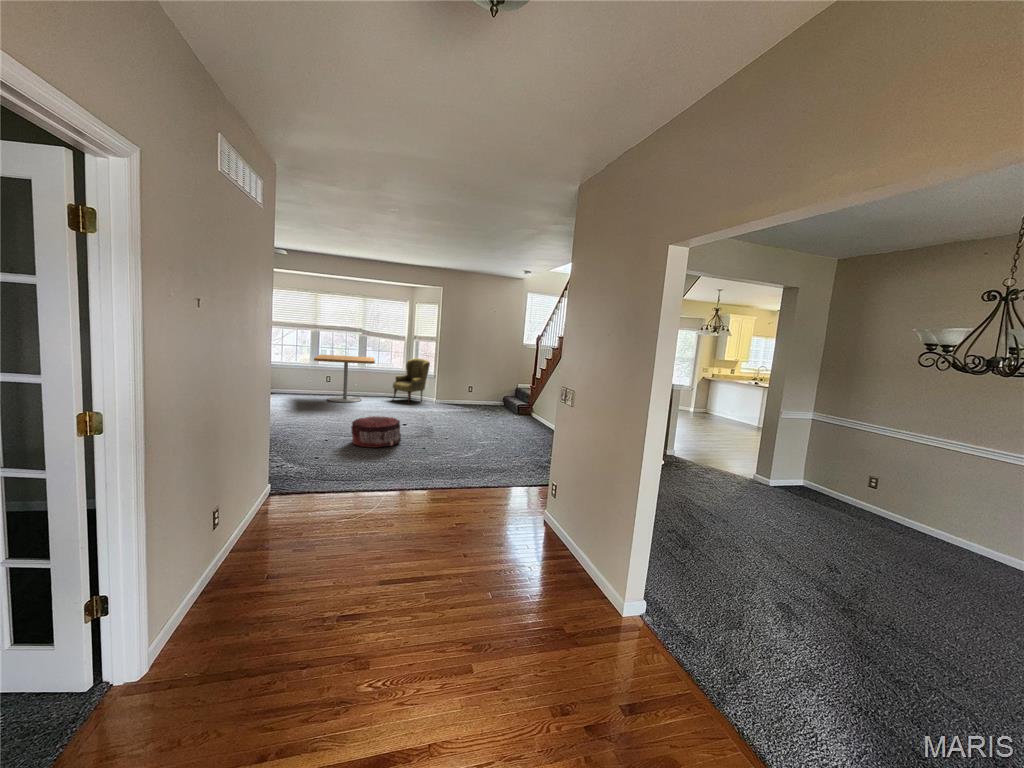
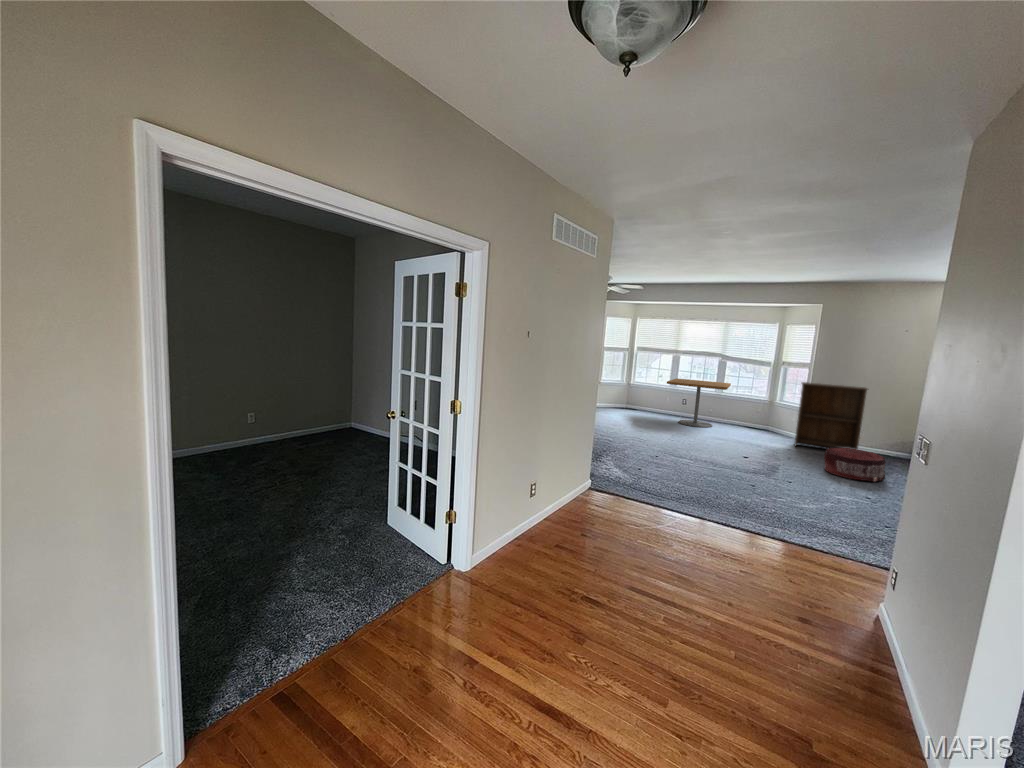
bookshelf: none [431,354,477,409] -> present [795,382,867,449]
armchair: present [393,358,430,403] -> none [748,386,799,437]
pouf: present [351,416,401,448] -> present [824,448,886,482]

